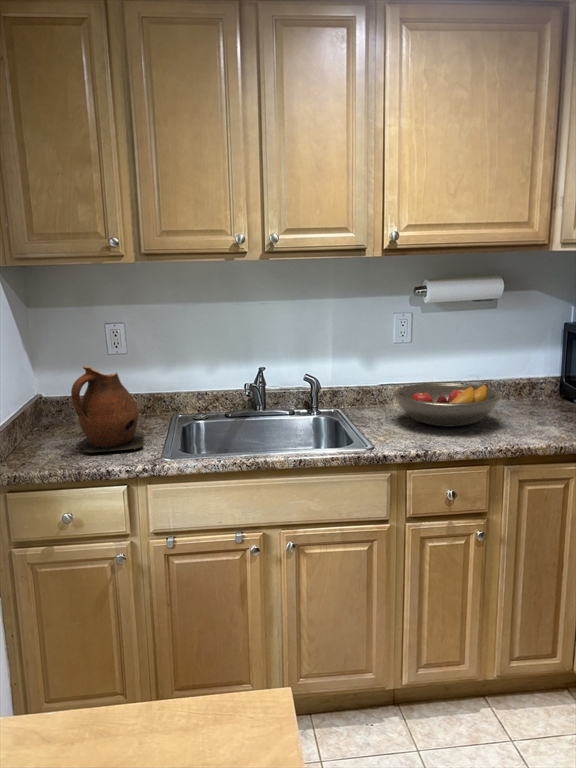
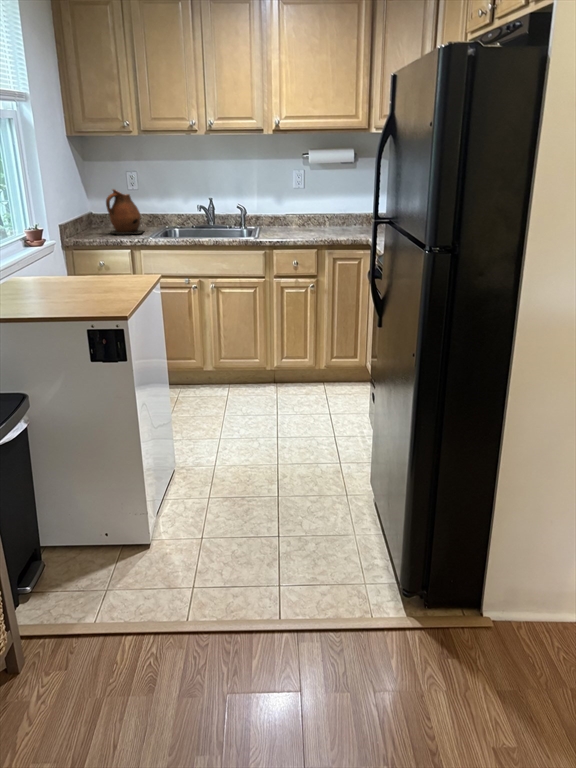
fruit bowl: present [393,383,501,426] -> none [281,211,340,233]

